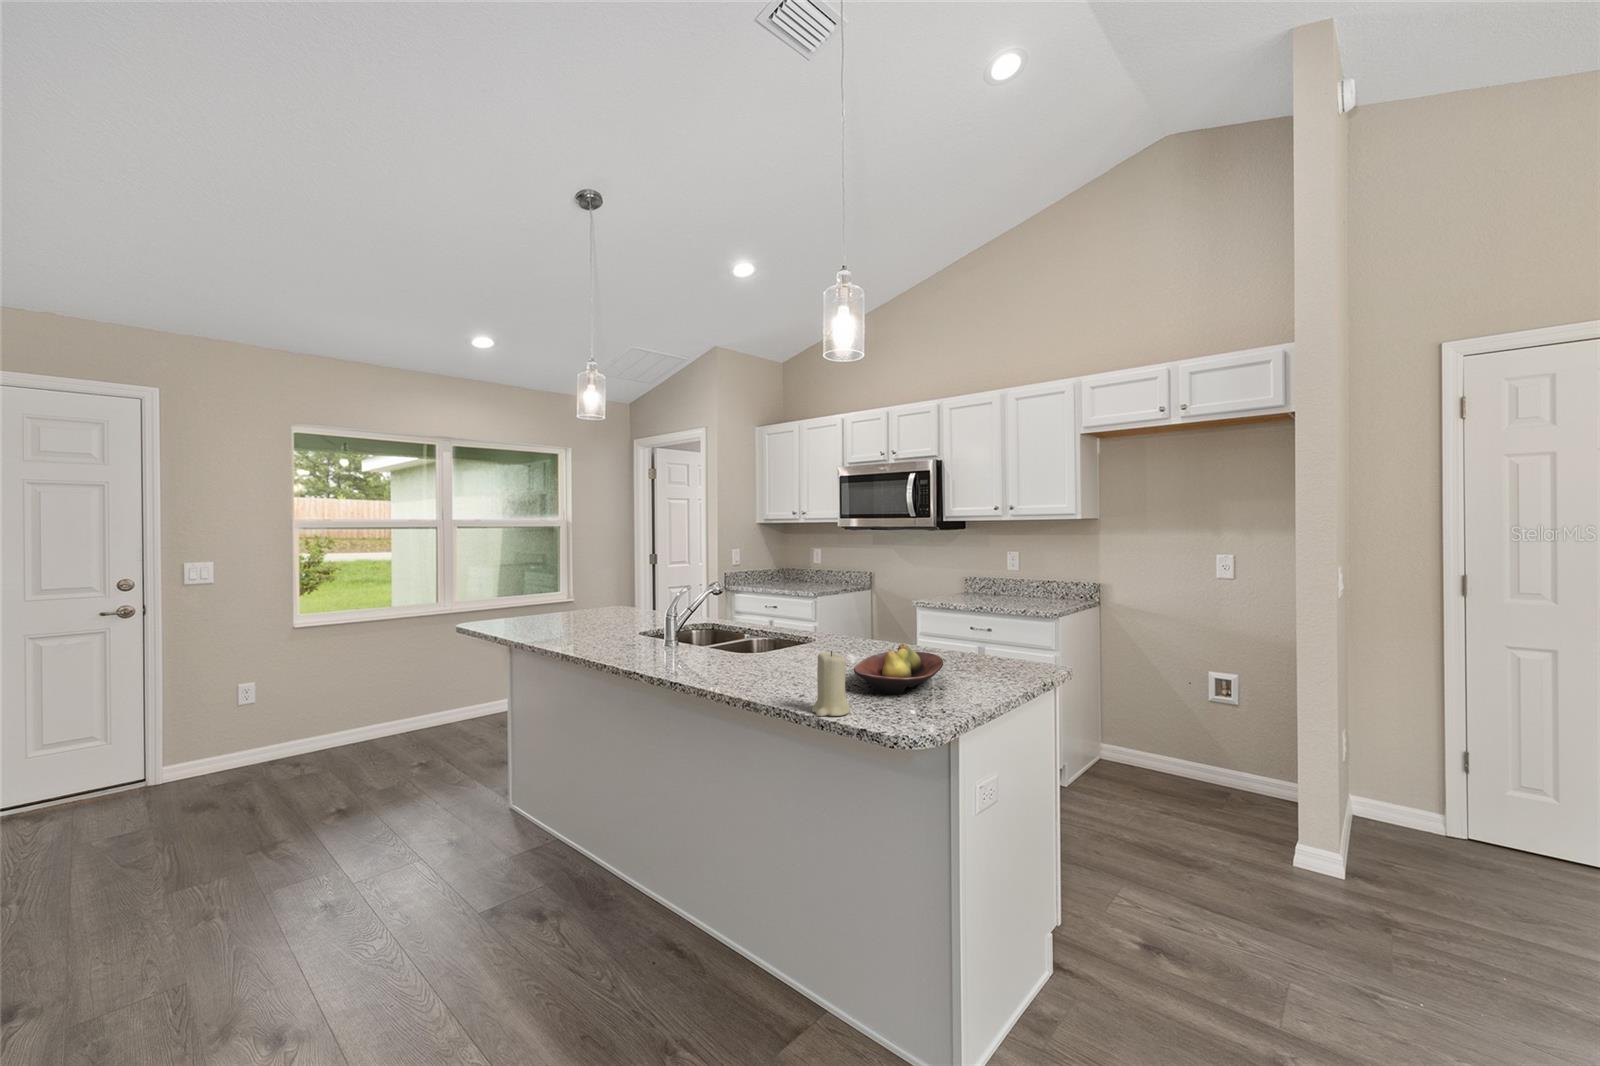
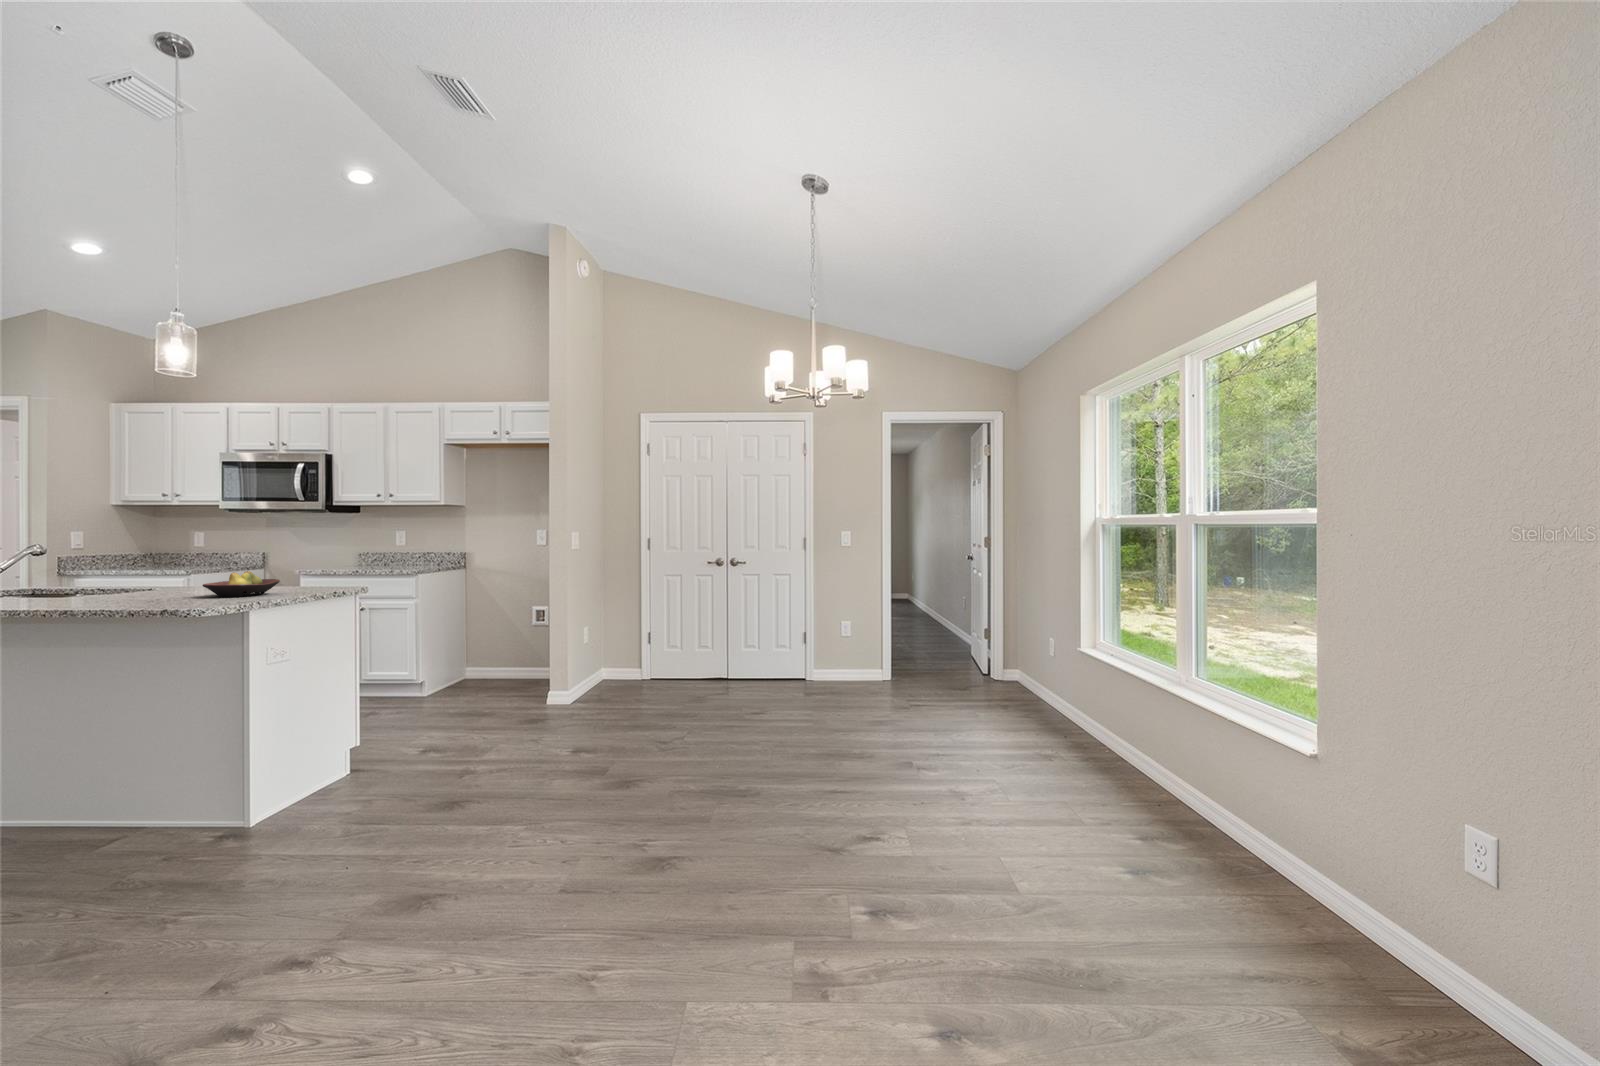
candle: present [812,651,850,716] -> none [162,564,193,603]

